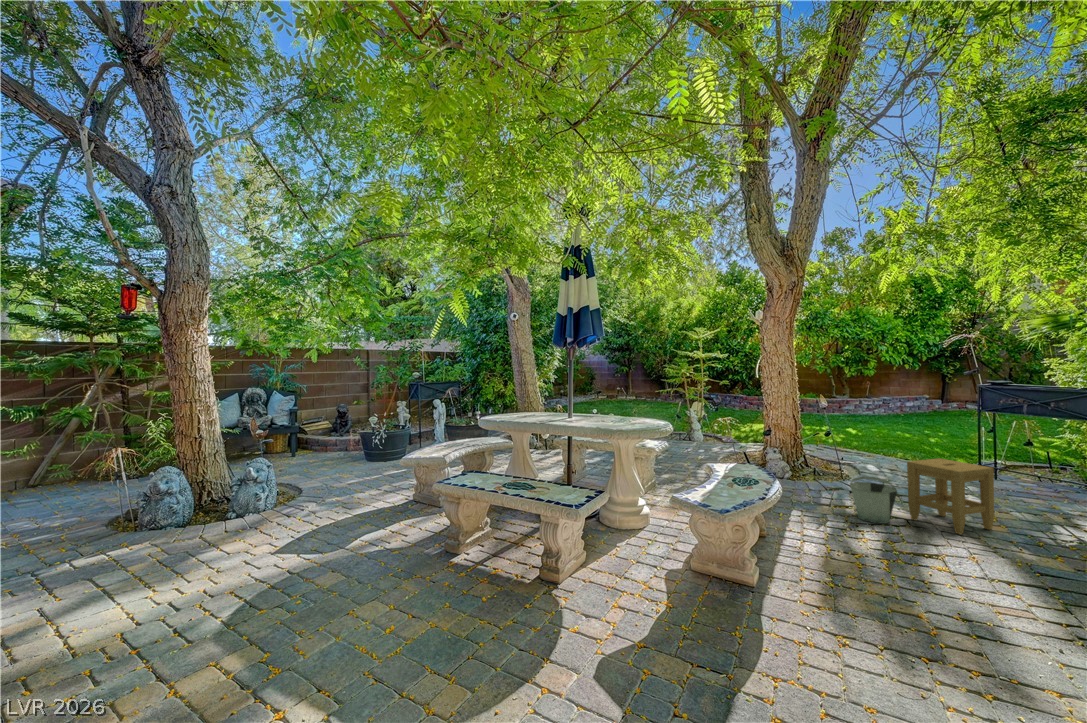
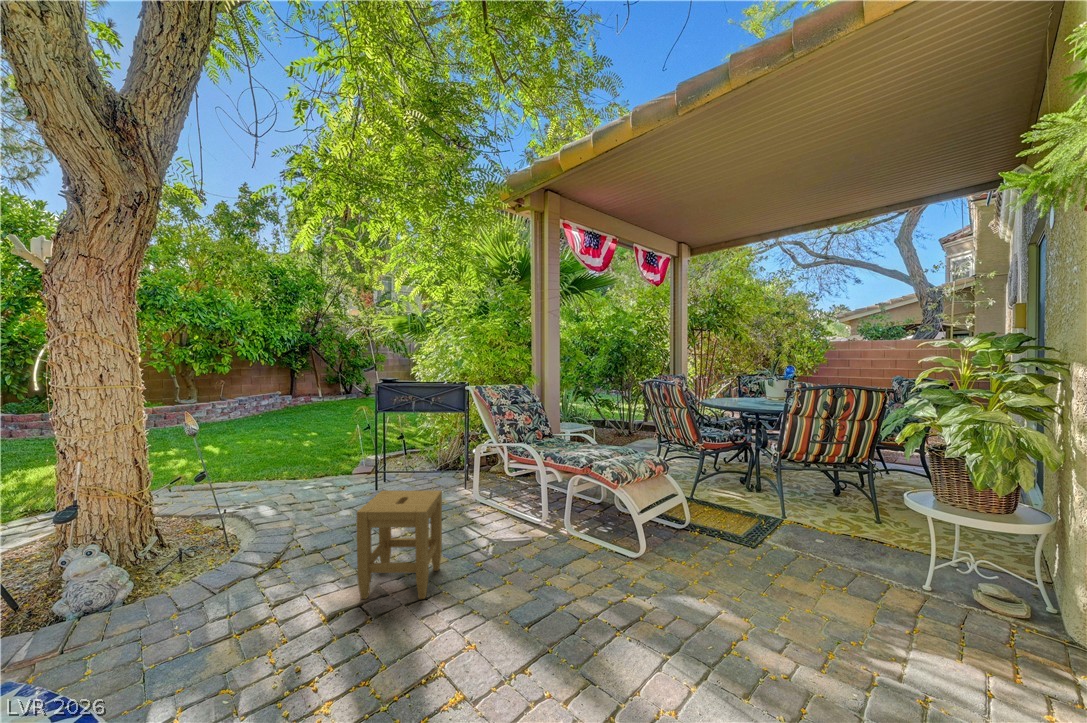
bucket: present [850,476,897,524] -> none [274,552,352,647]

